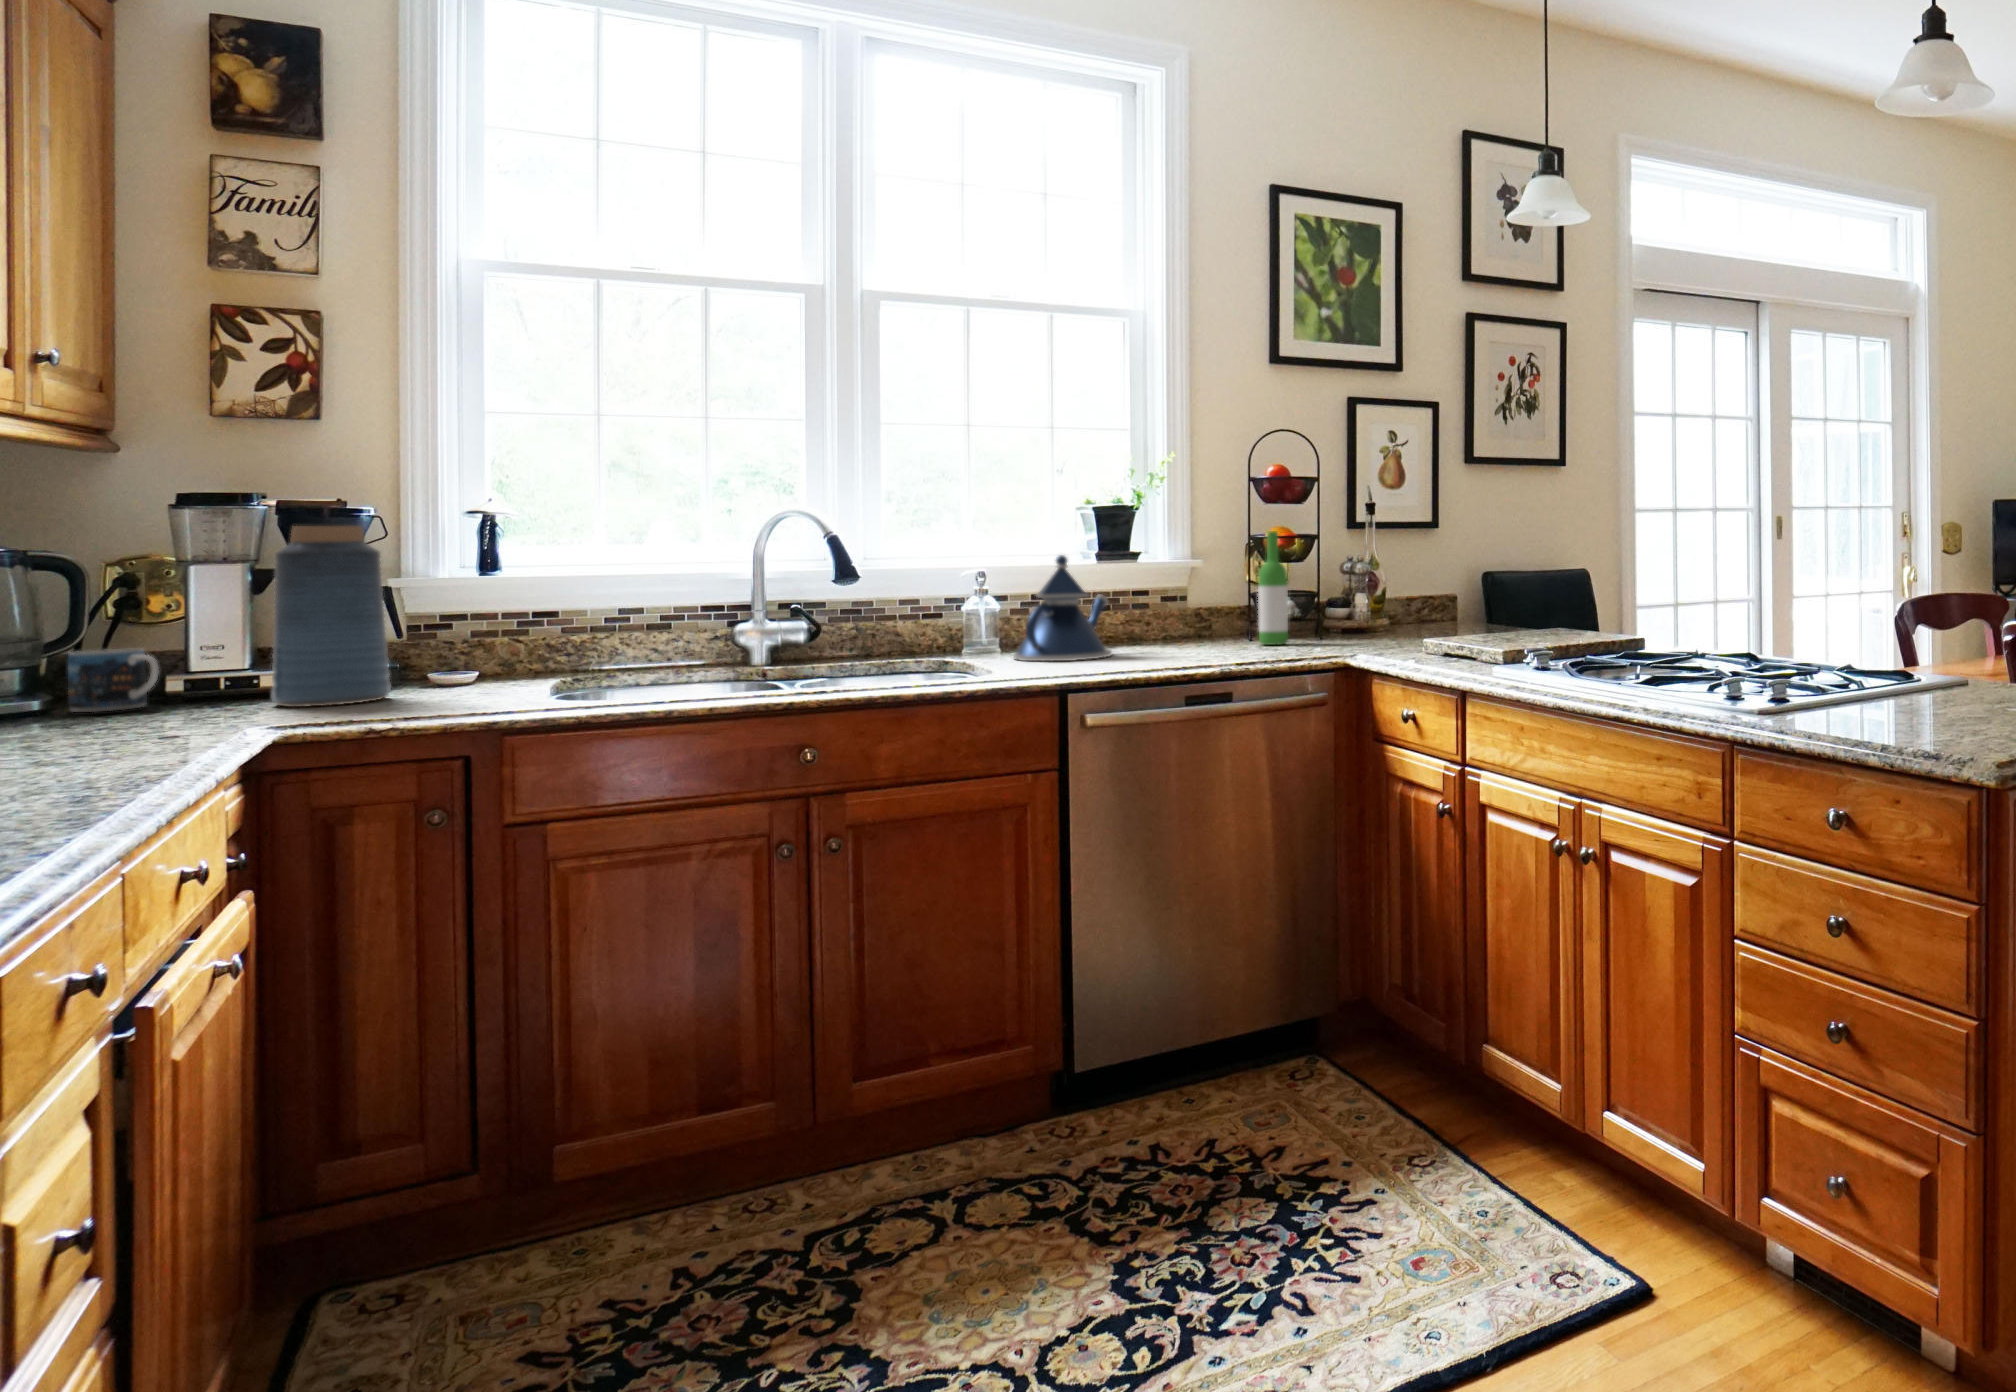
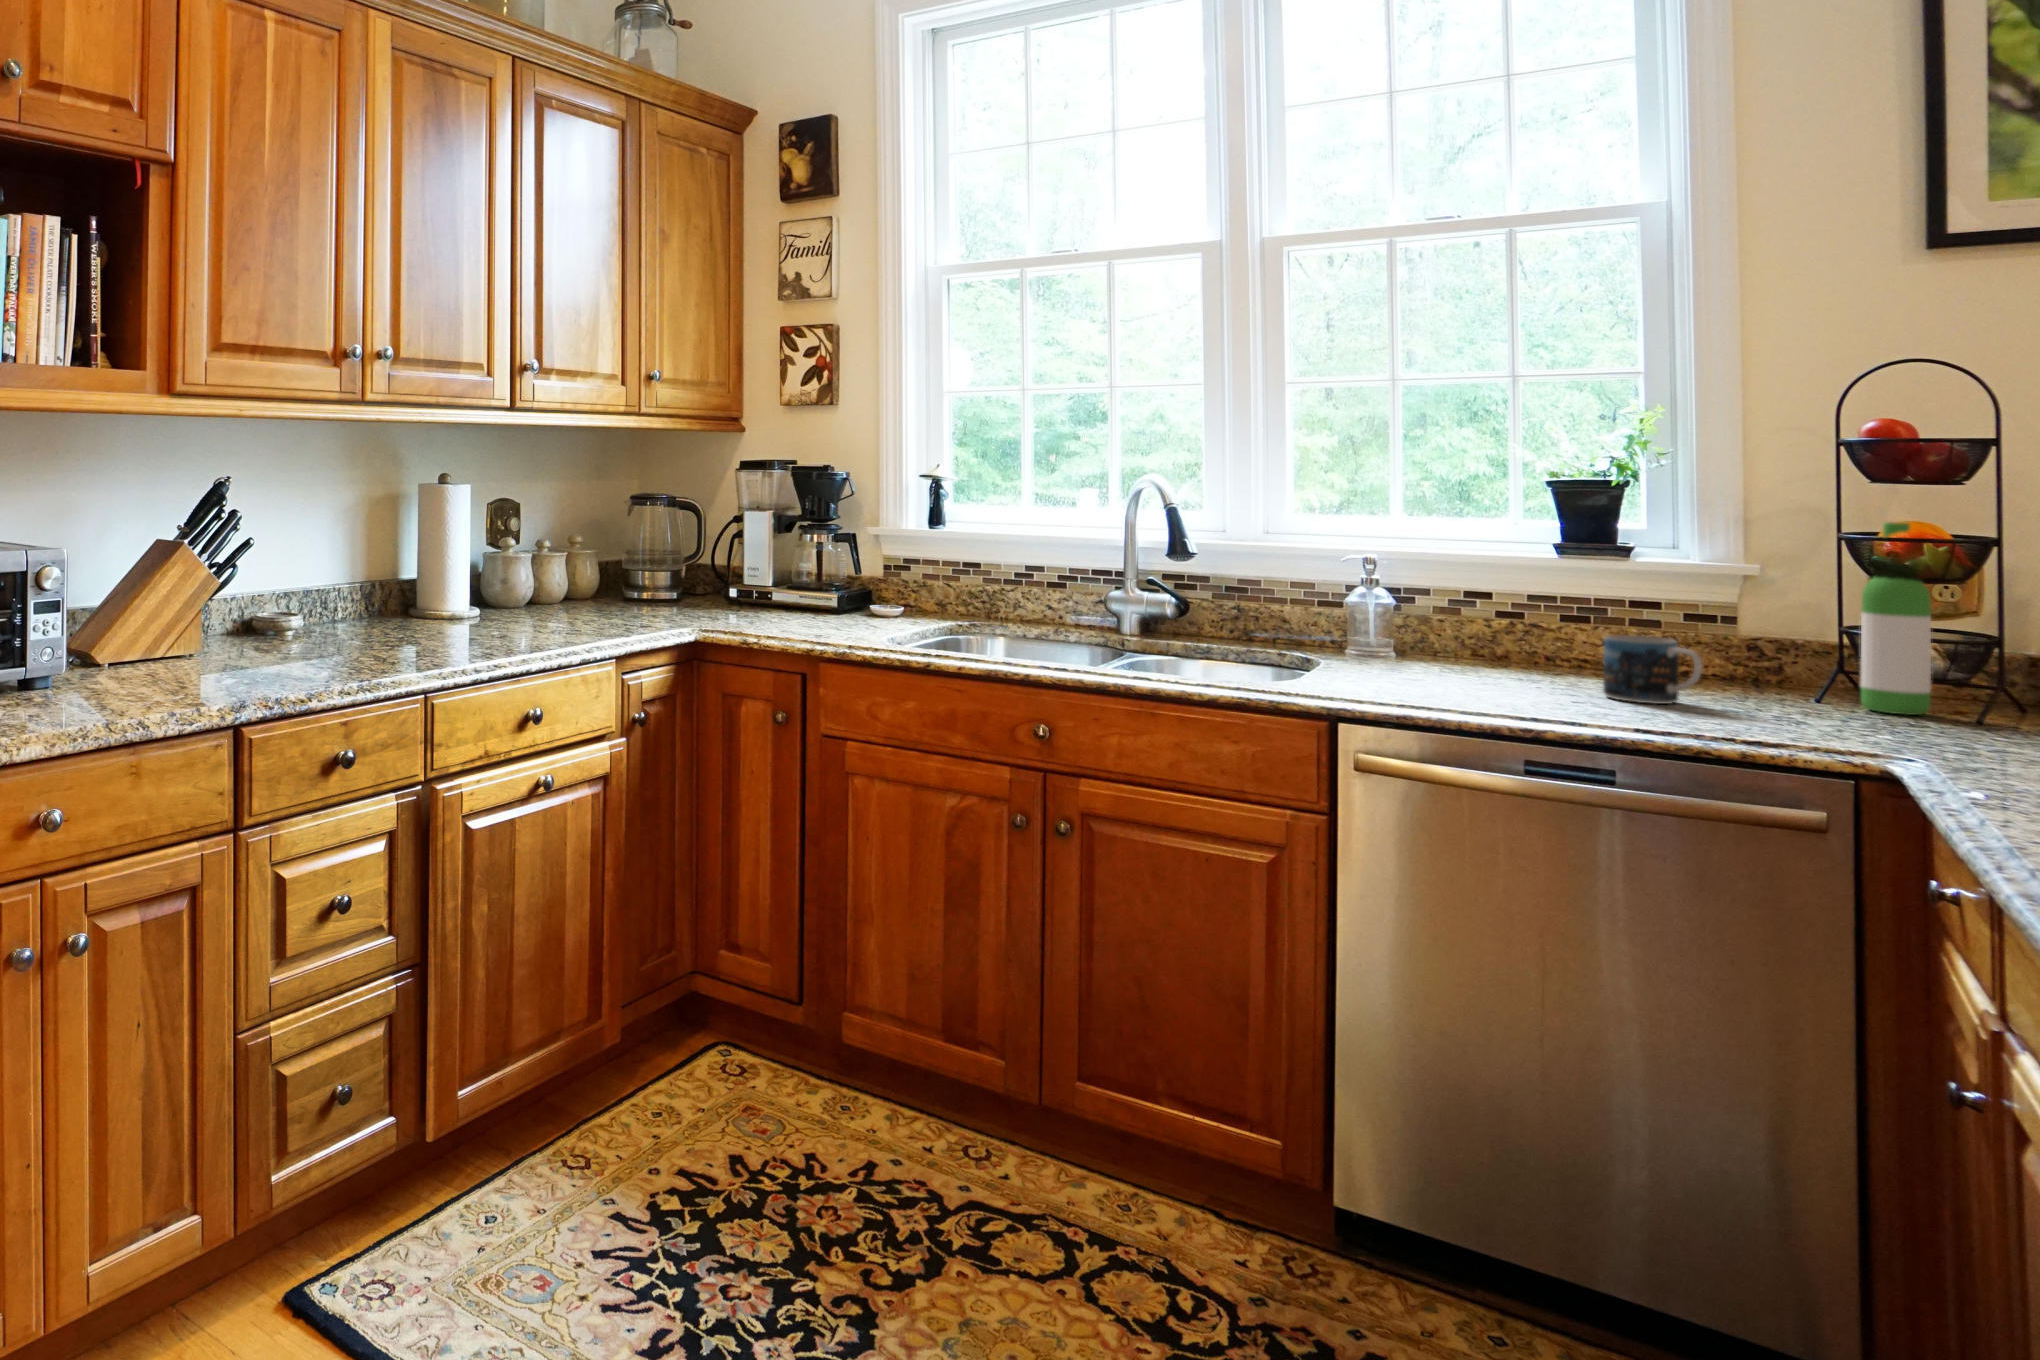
vase: present [272,526,391,707] -> none [760,487,827,620]
teapot: present [1013,555,1112,661] -> none [1390,541,1559,684]
mug: present [68,649,159,712] -> present [1603,635,1702,704]

